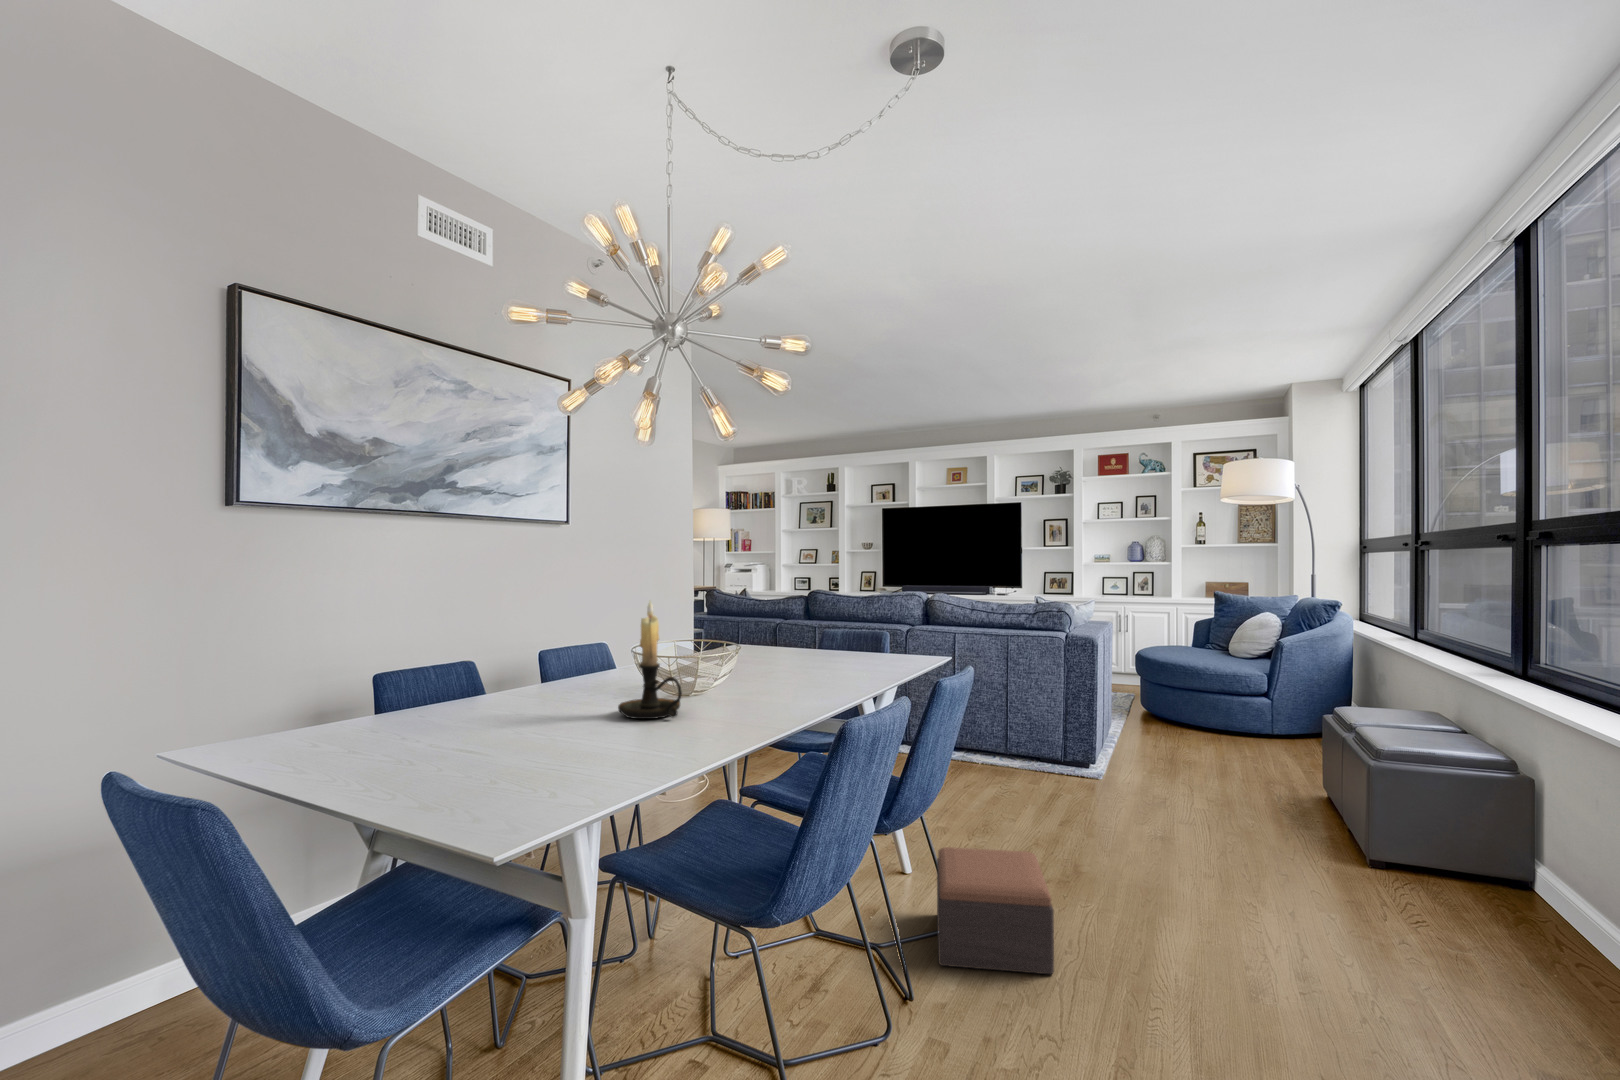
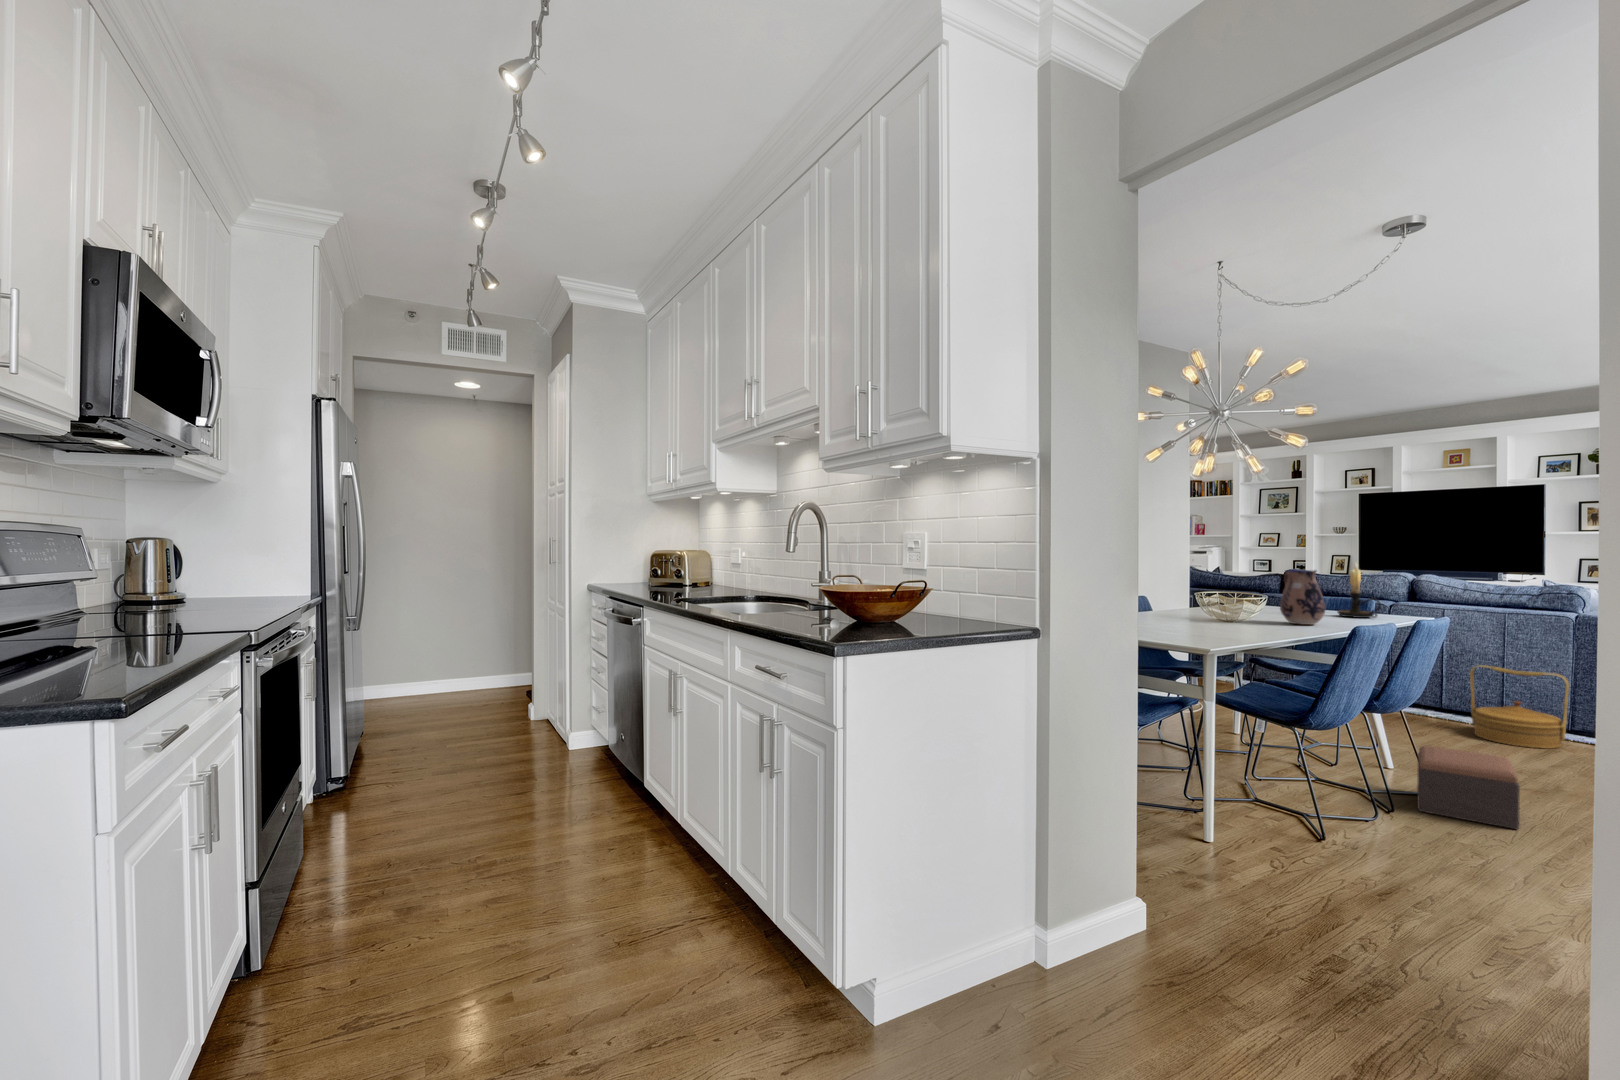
ceramic pitcher: none [768,599,826,685] -> present [1280,570,1326,625]
candle holder: present [618,601,682,719] -> present [1338,563,1381,618]
woven basket: none [980,697,1065,792] -> present [1470,665,1569,749]

